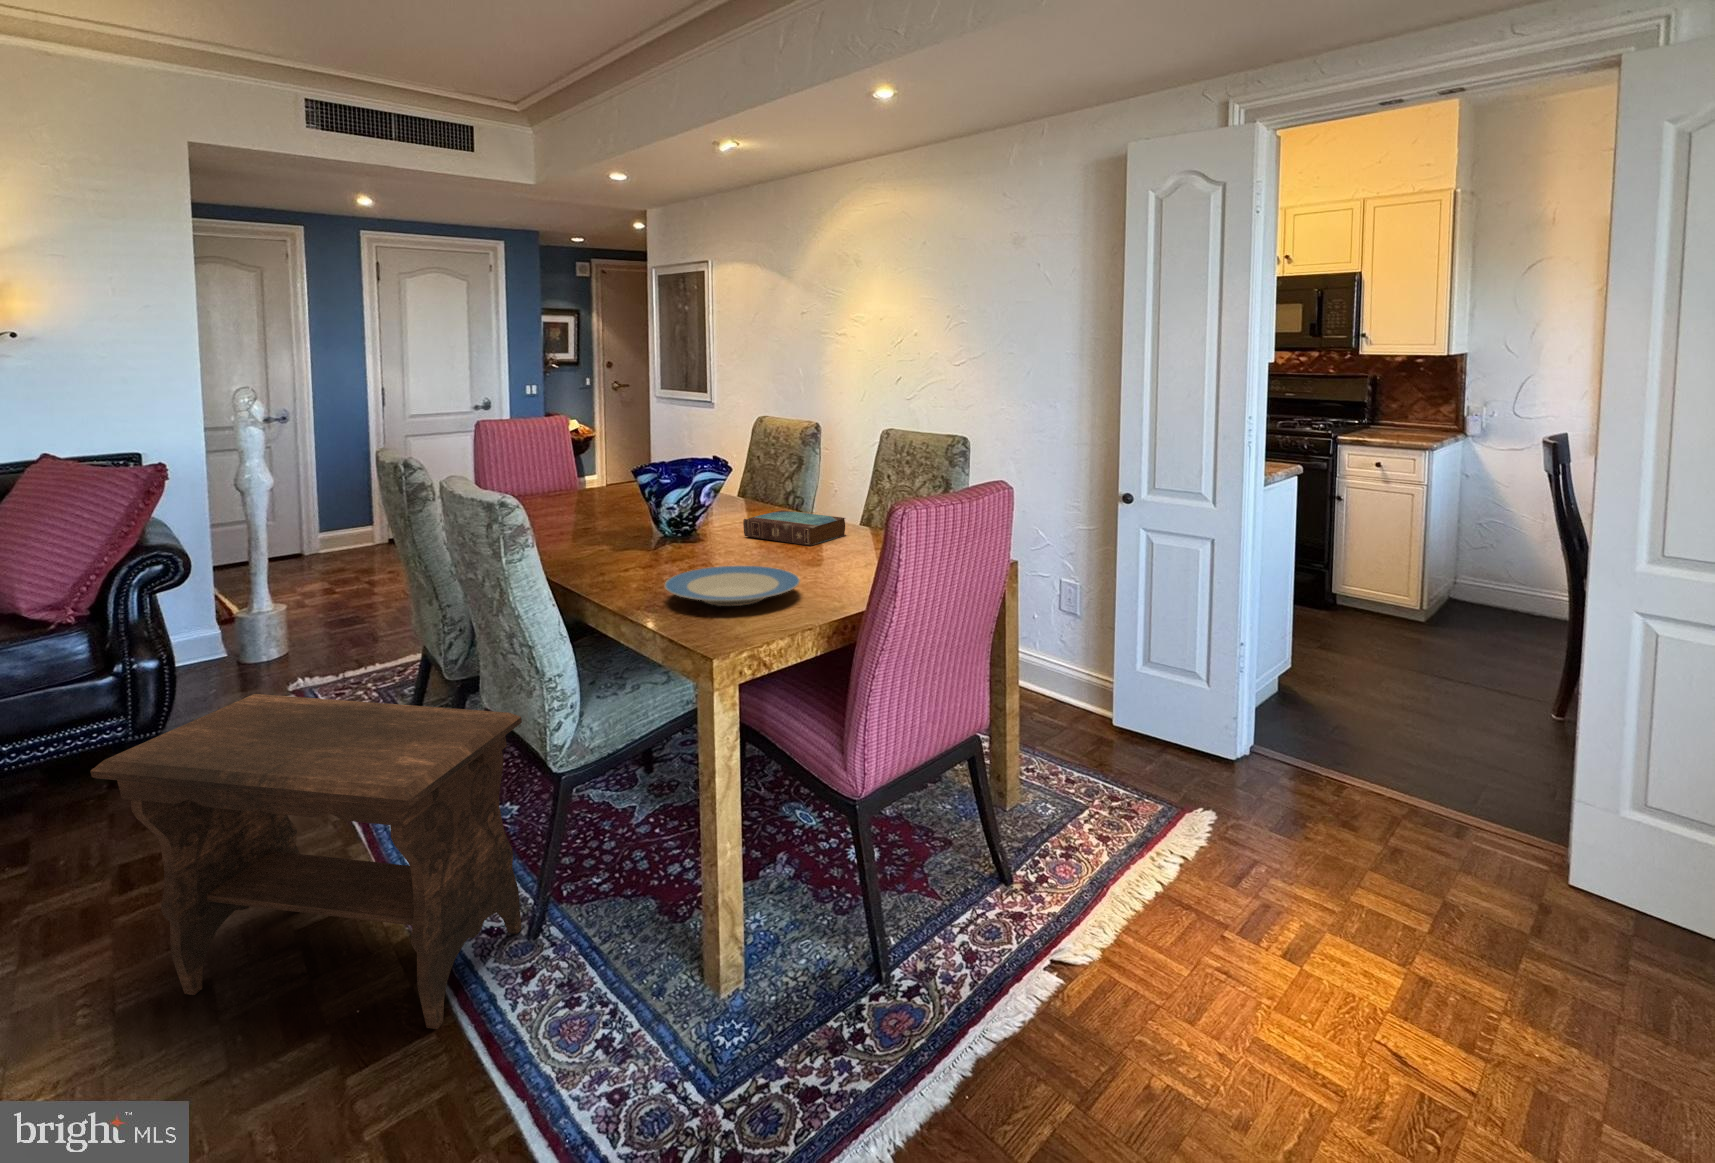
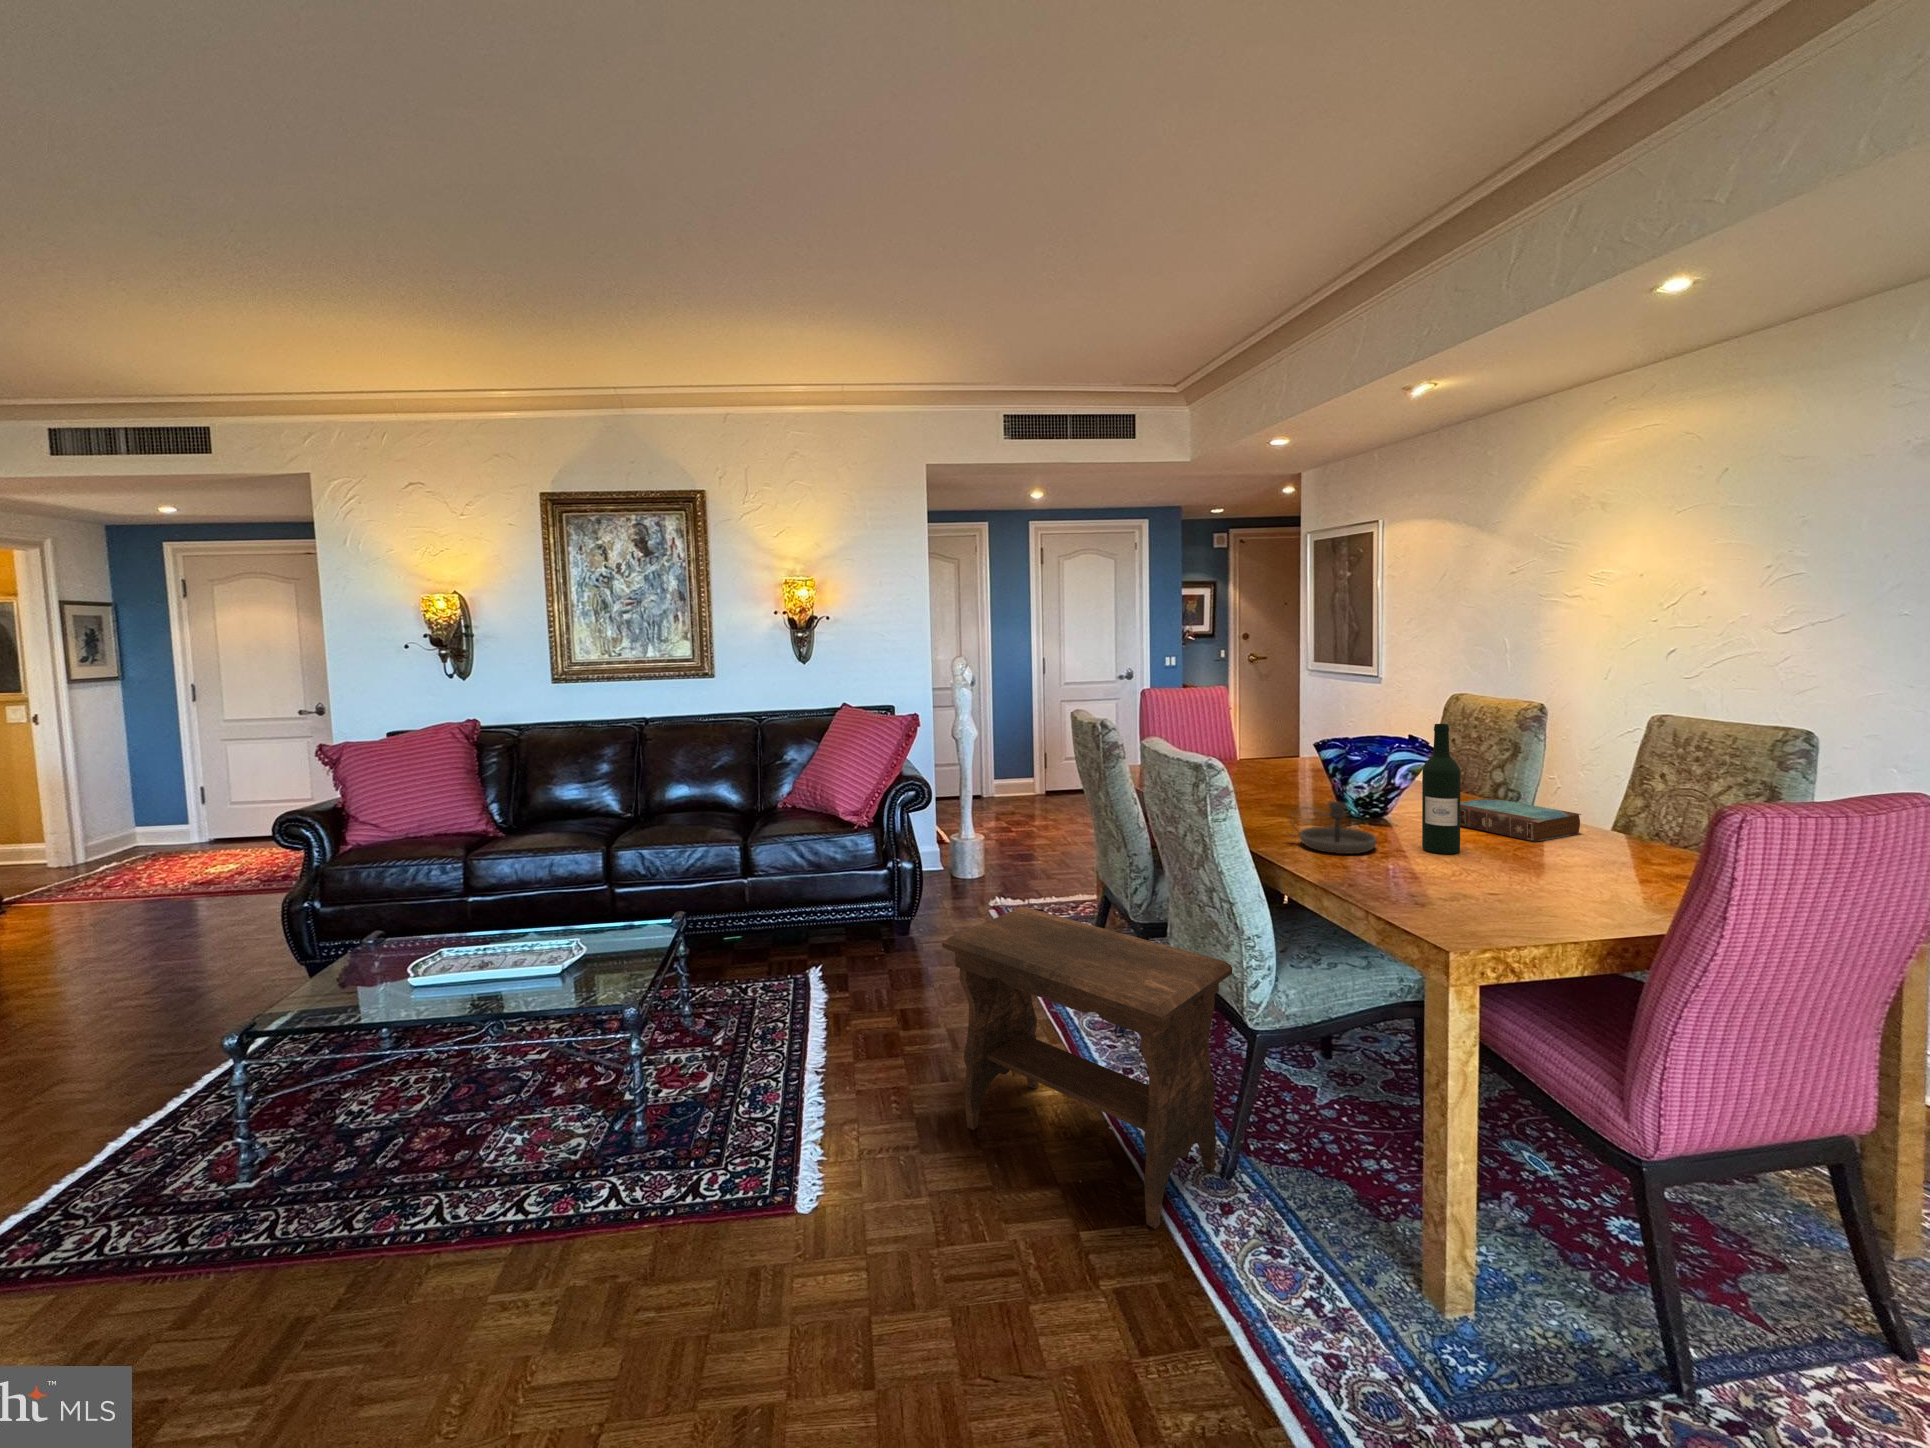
wine bottle: none [713,435,748,565] -> present [1422,724,1461,854]
candlestick: none [586,522,675,577] -> present [1291,801,1377,854]
plate: present [665,566,800,606] -> none [1381,855,1540,899]

